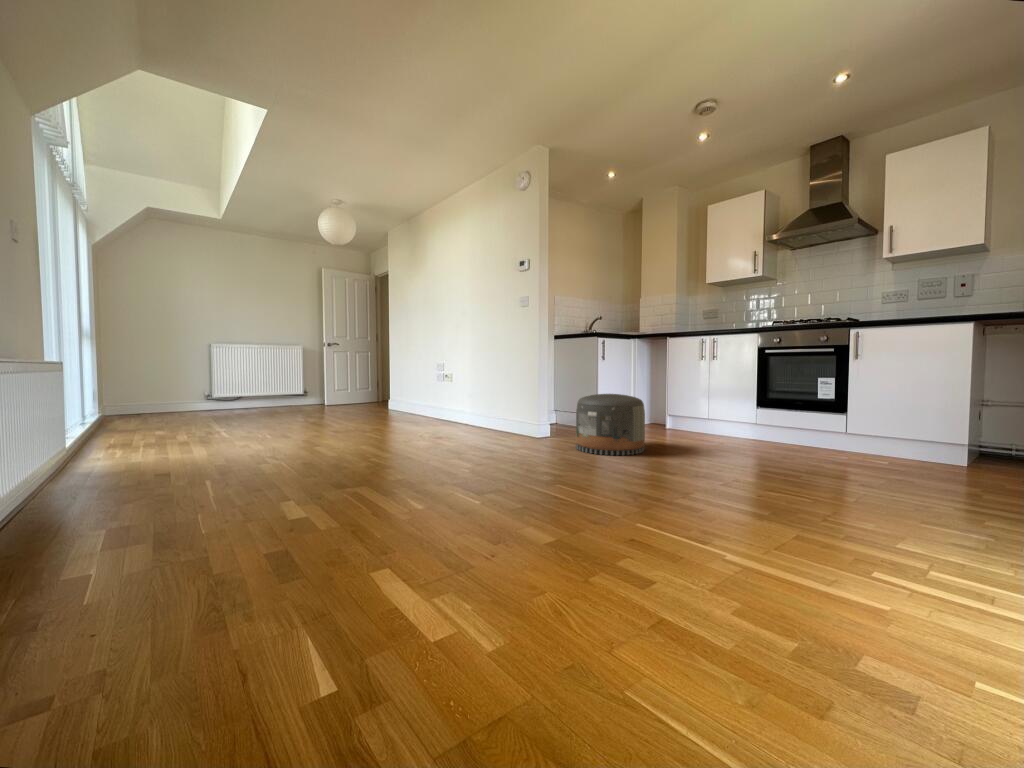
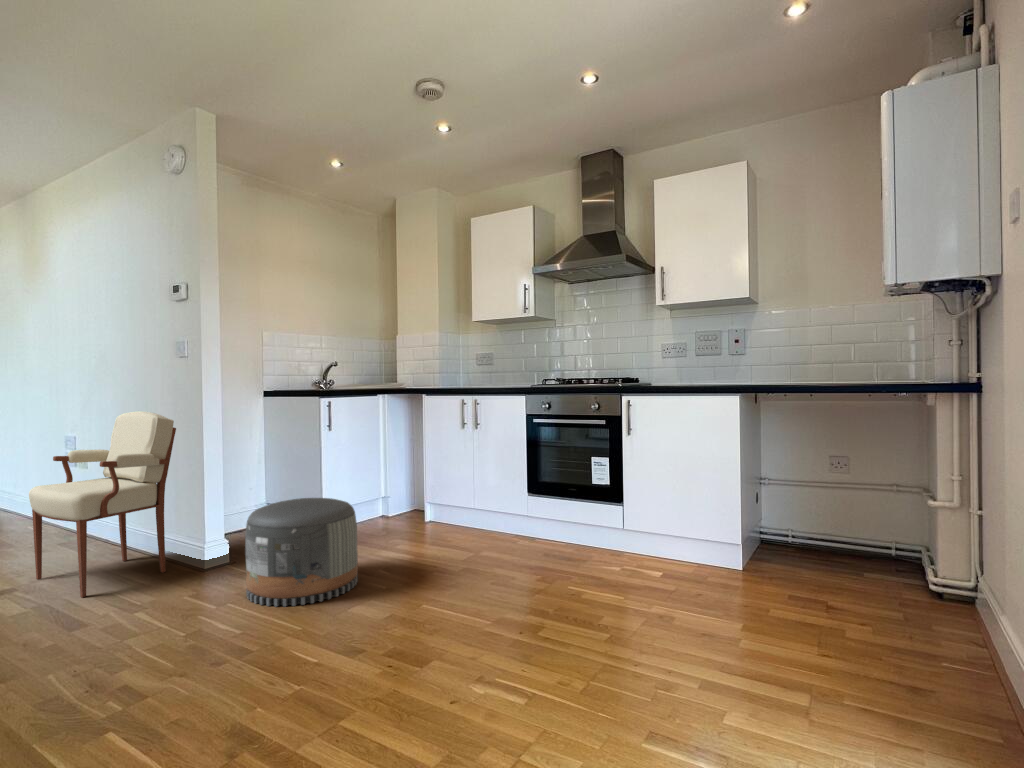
armchair: none [446,341,522,443] -> present [29,411,176,598]

